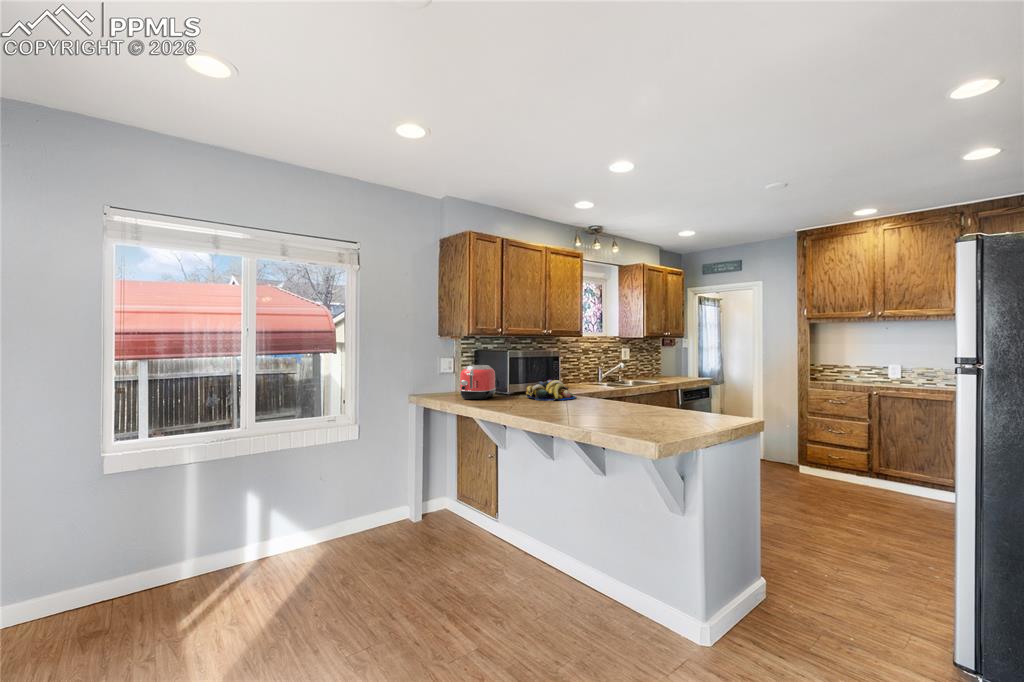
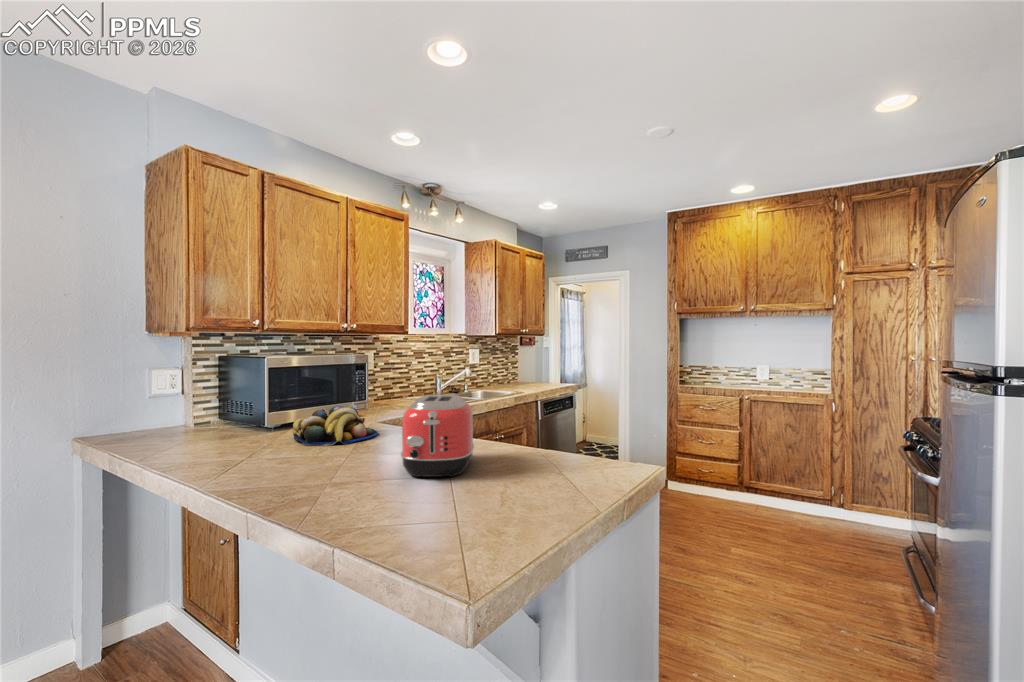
toaster: present [460,365,496,400] -> present [401,395,474,477]

